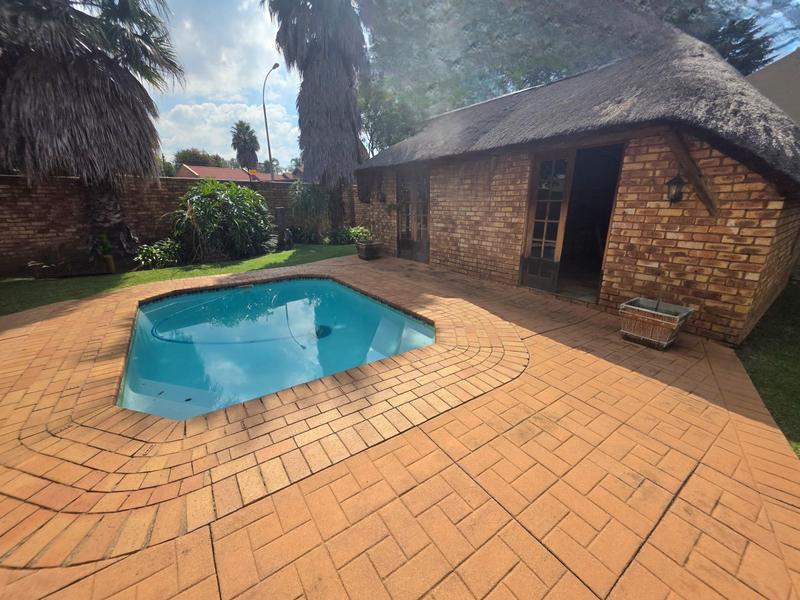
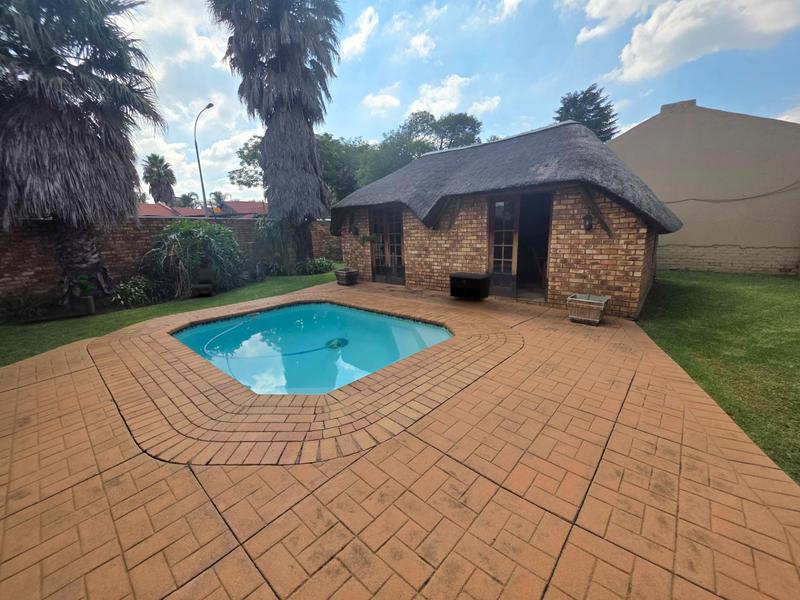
lounge chair: none [209,234,237,263] -> present [192,269,218,298]
storage bench: none [471,253,524,294] -> present [450,272,489,302]

